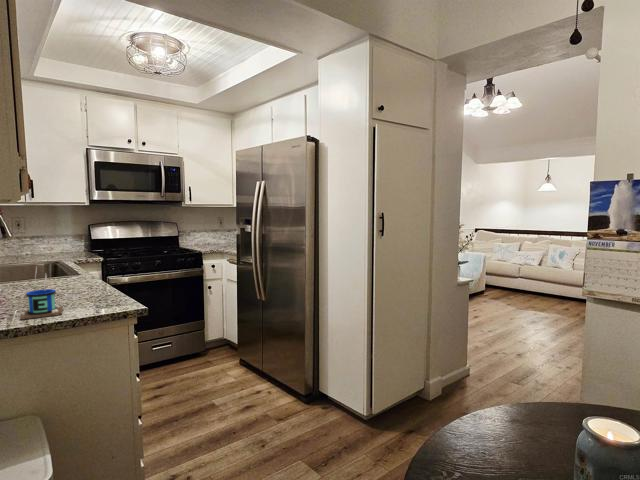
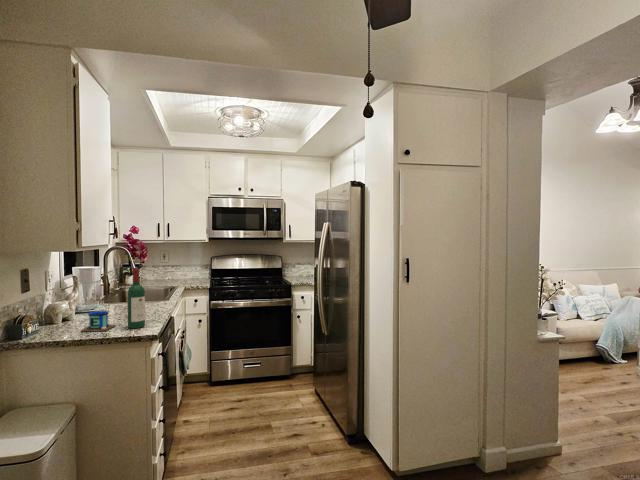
wine bottle: none [84,230,109,308] -> present [127,268,145,329]

